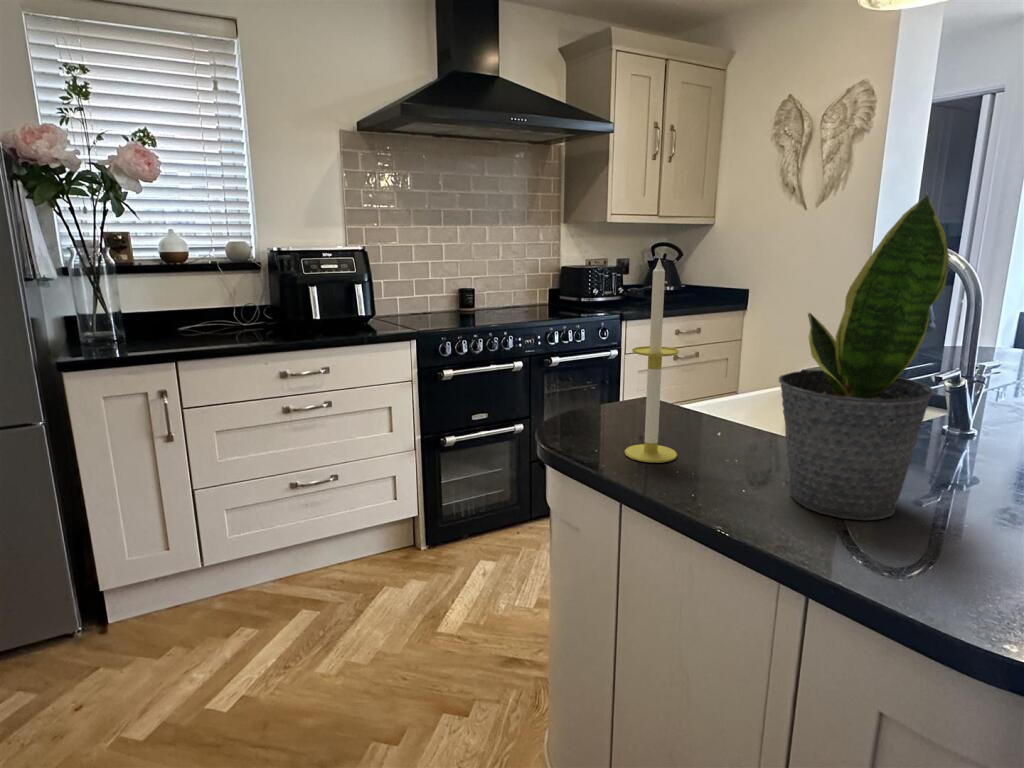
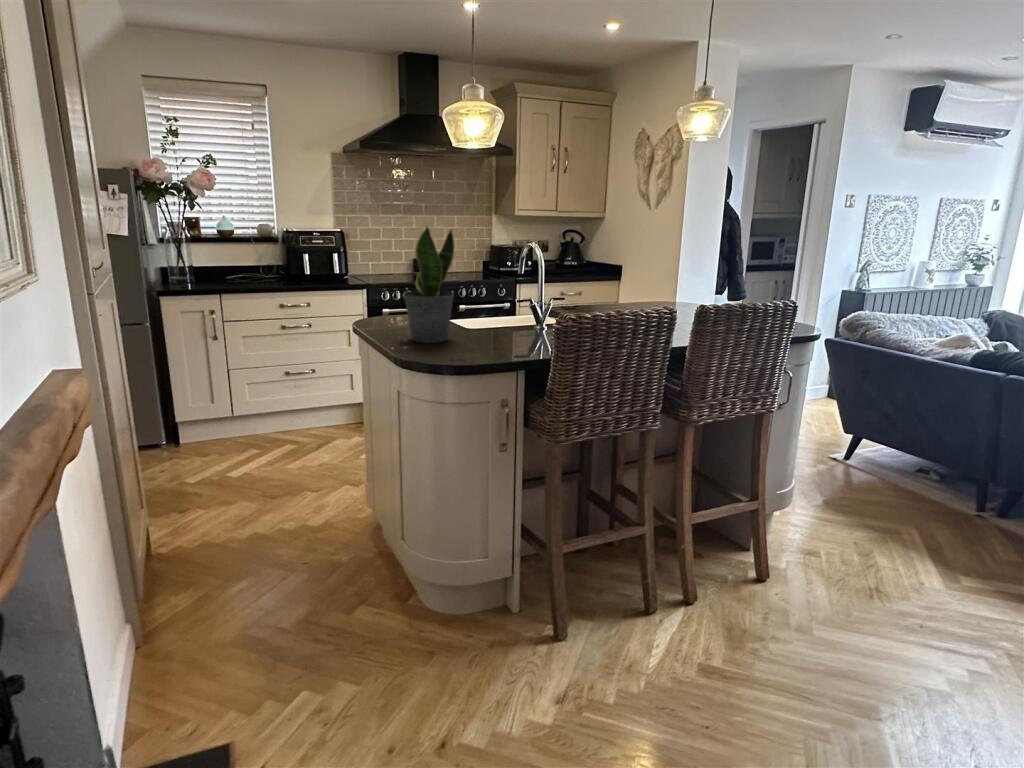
candle: present [625,257,679,463] -> none [375,244,397,329]

